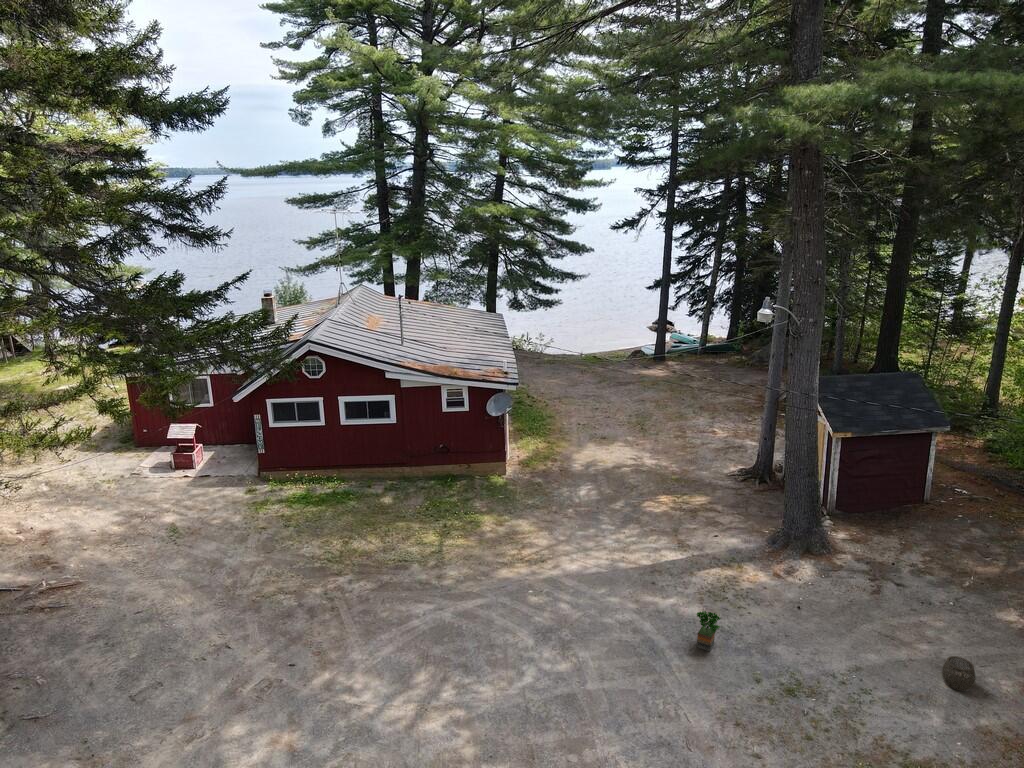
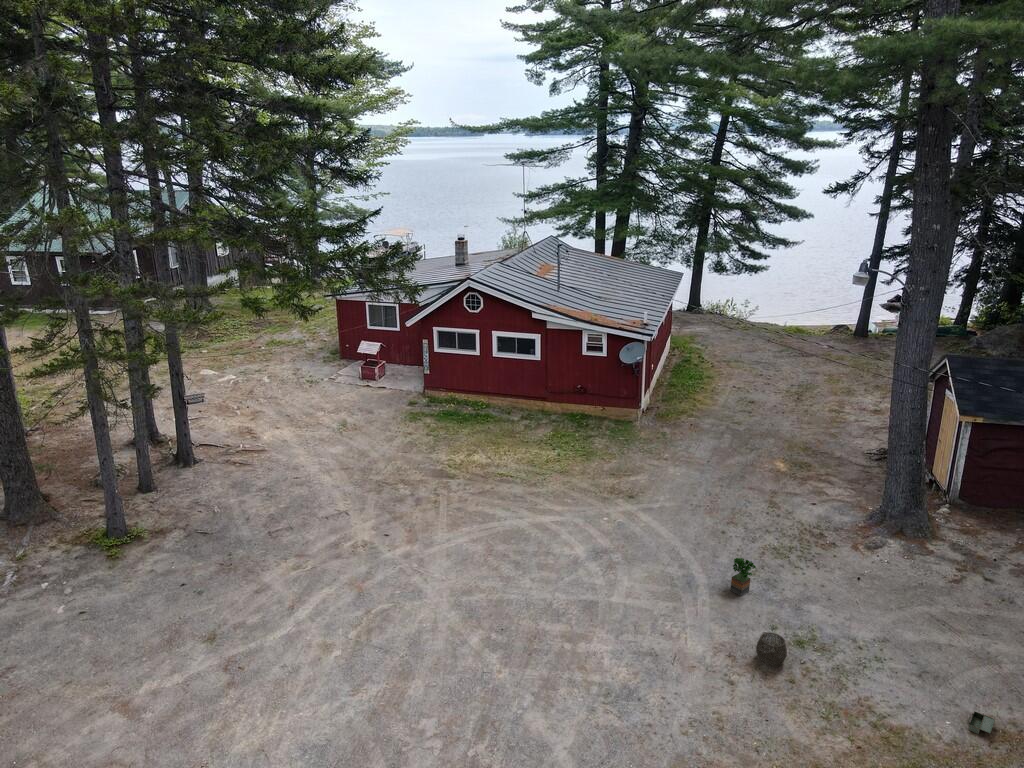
woven basket: present [942,656,976,691] -> present [756,632,787,667]
toolbox: none [967,723,994,747] -> present [968,711,995,734]

